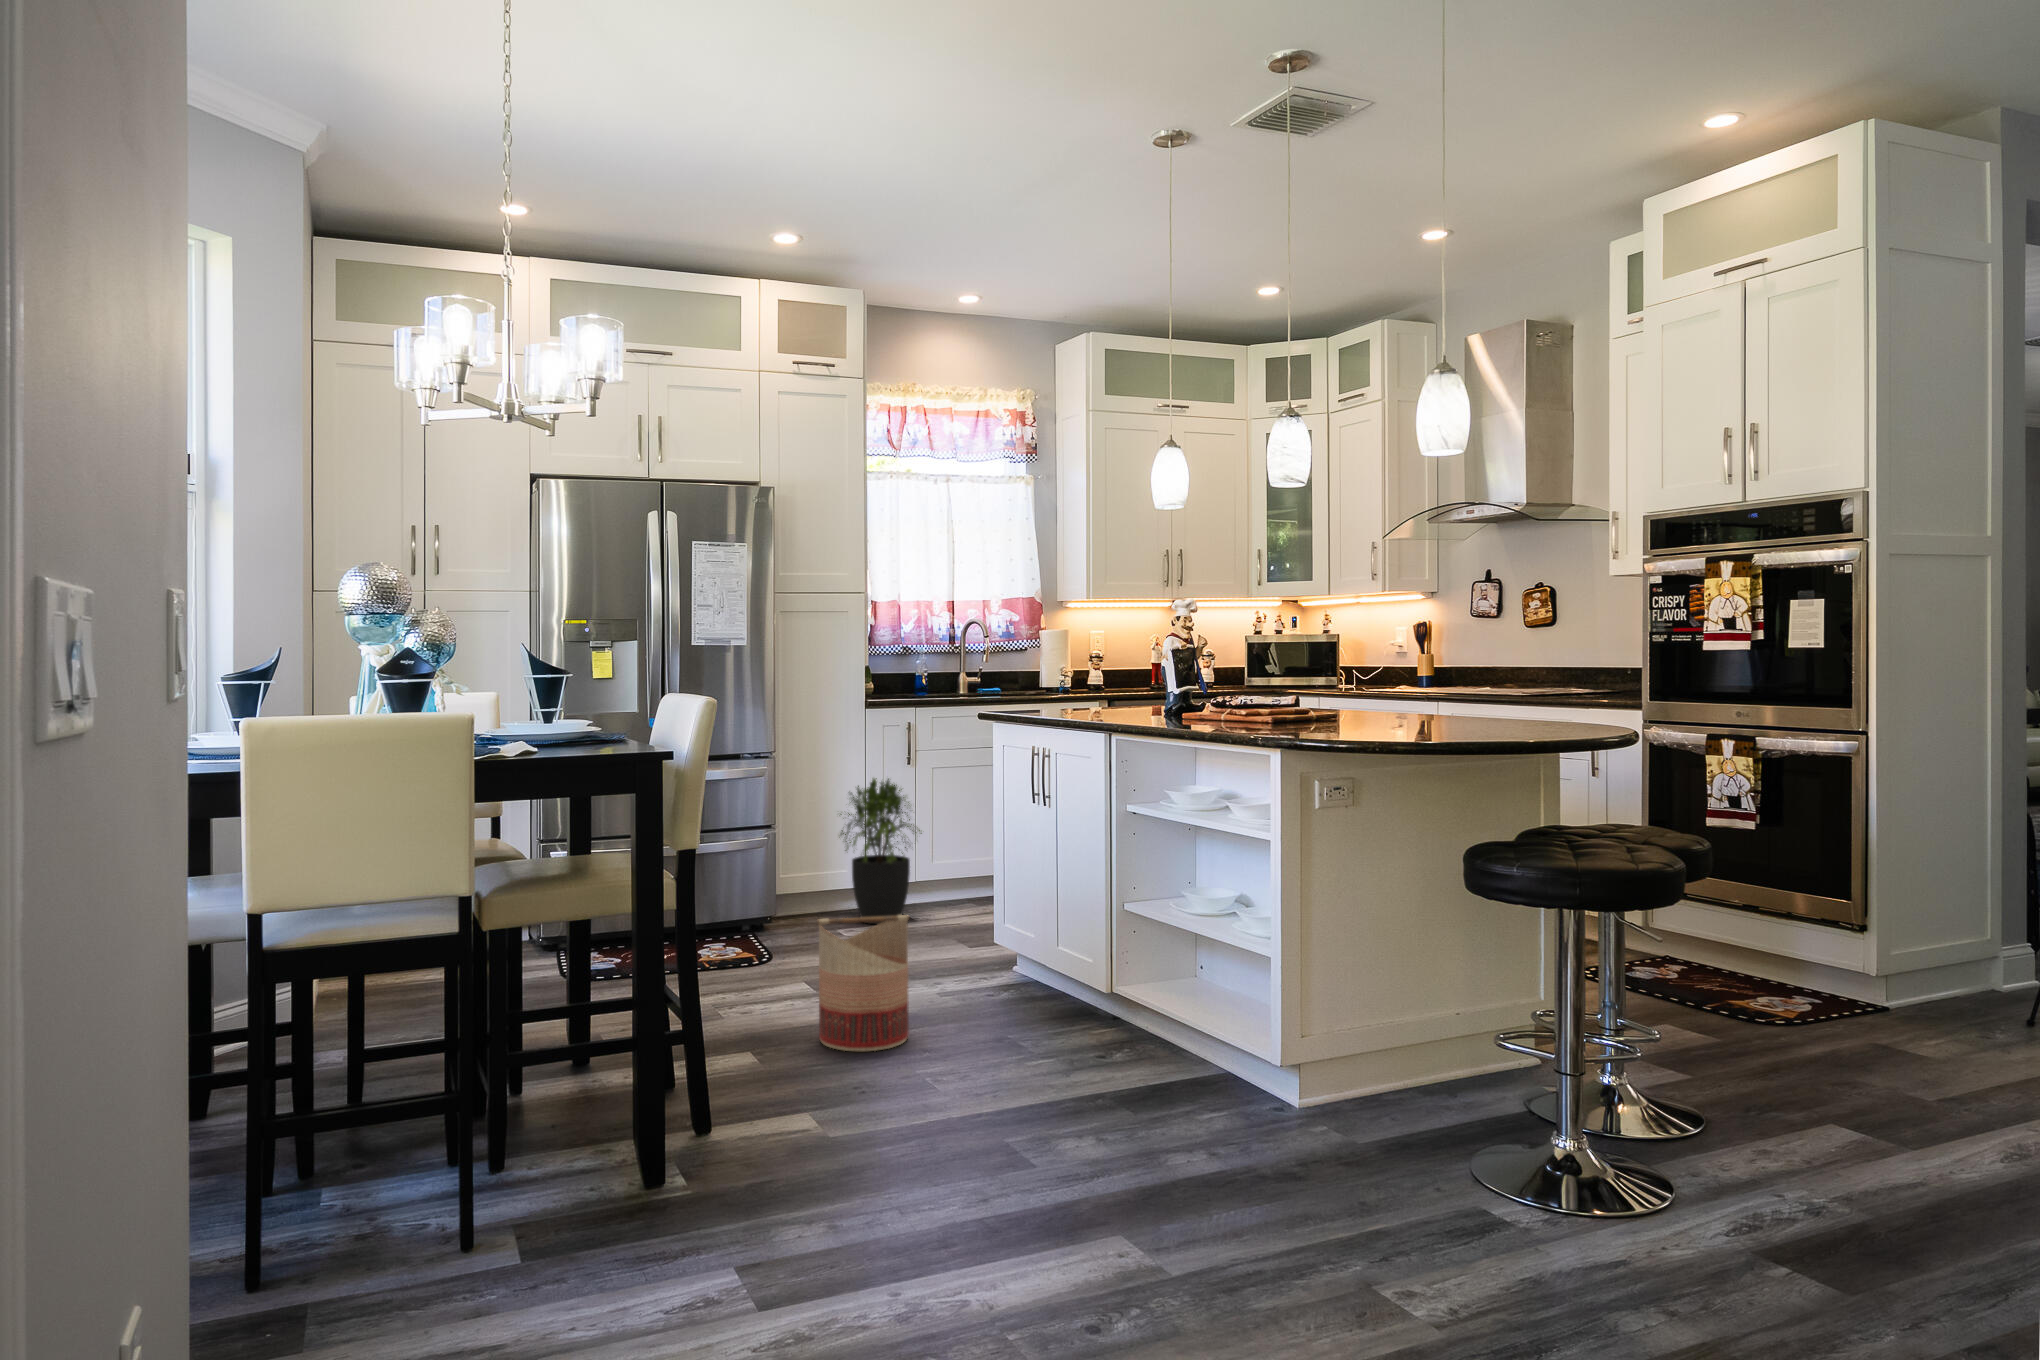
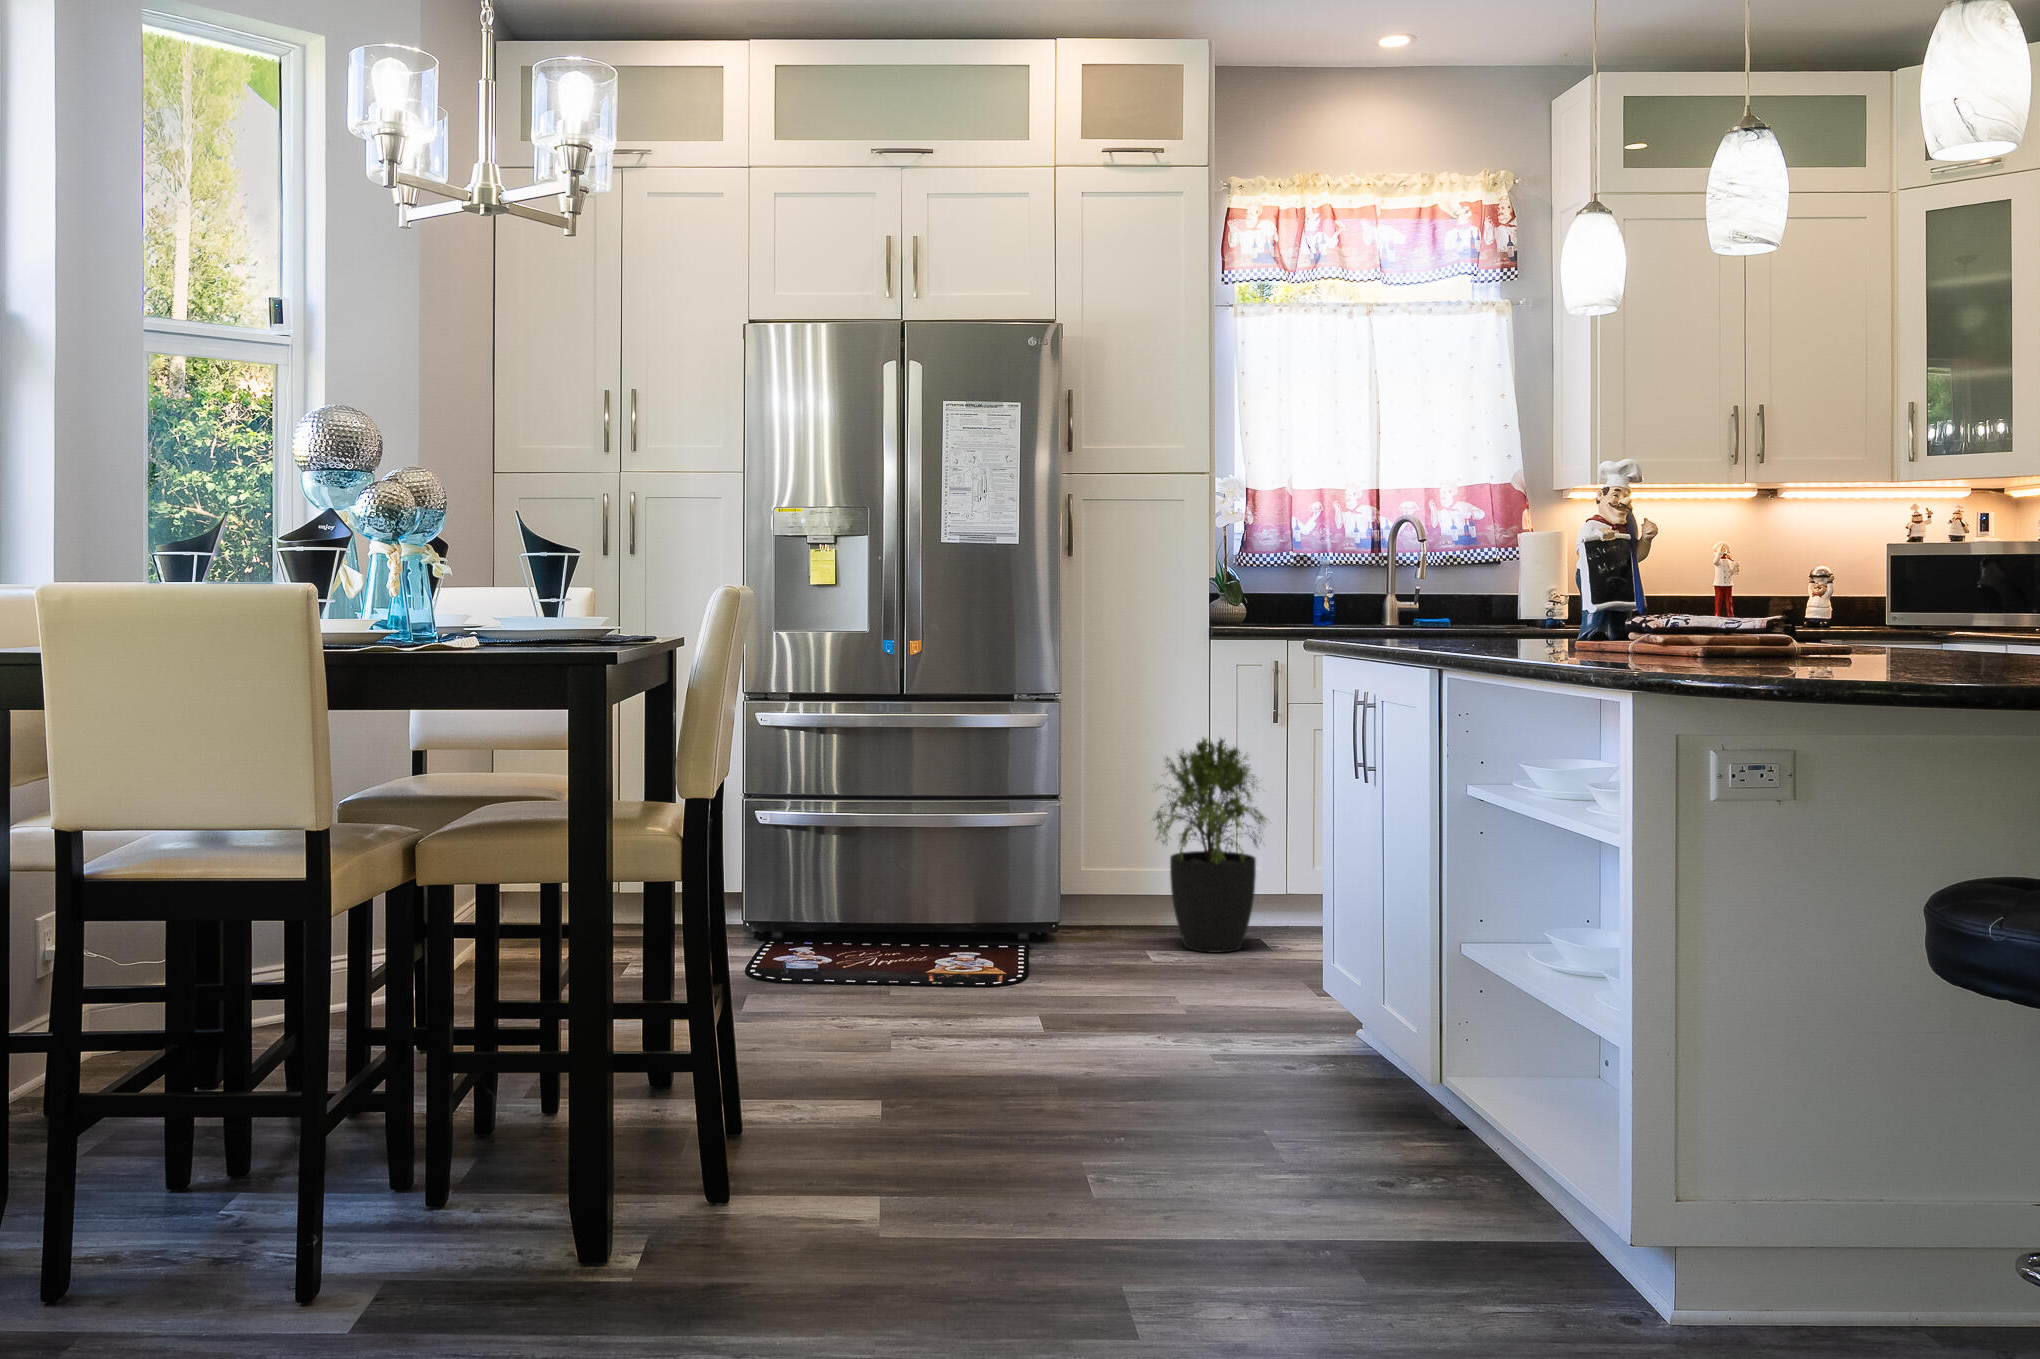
basket: present [817,915,909,1052] -> none [918,932,1065,1153]

